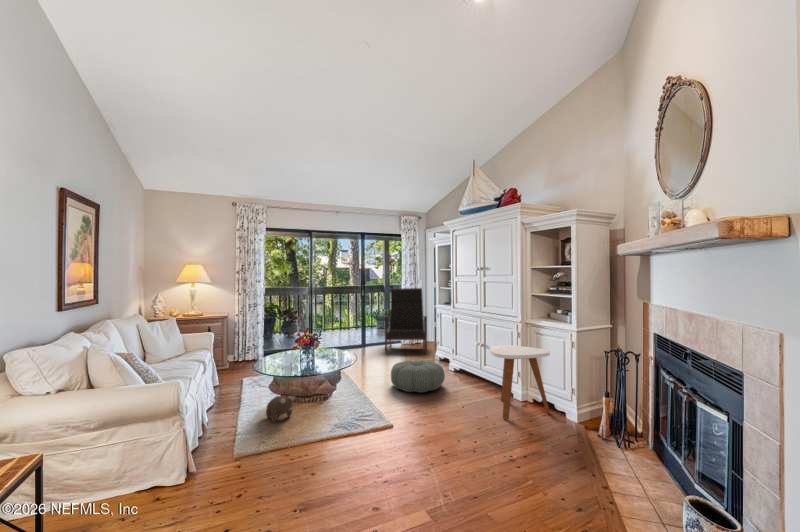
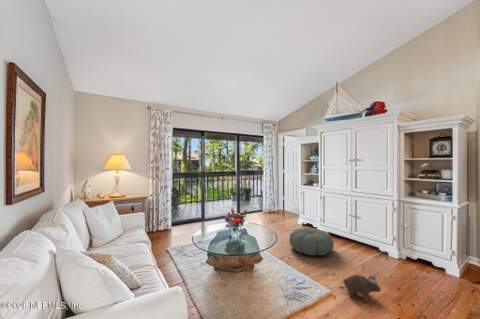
lounge chair: present [385,288,427,352] -> none [253,173,288,220]
side table: present [490,345,550,419] -> none [378,217,434,279]
plush toy: present [266,396,295,422] -> present [344,275,382,302]

